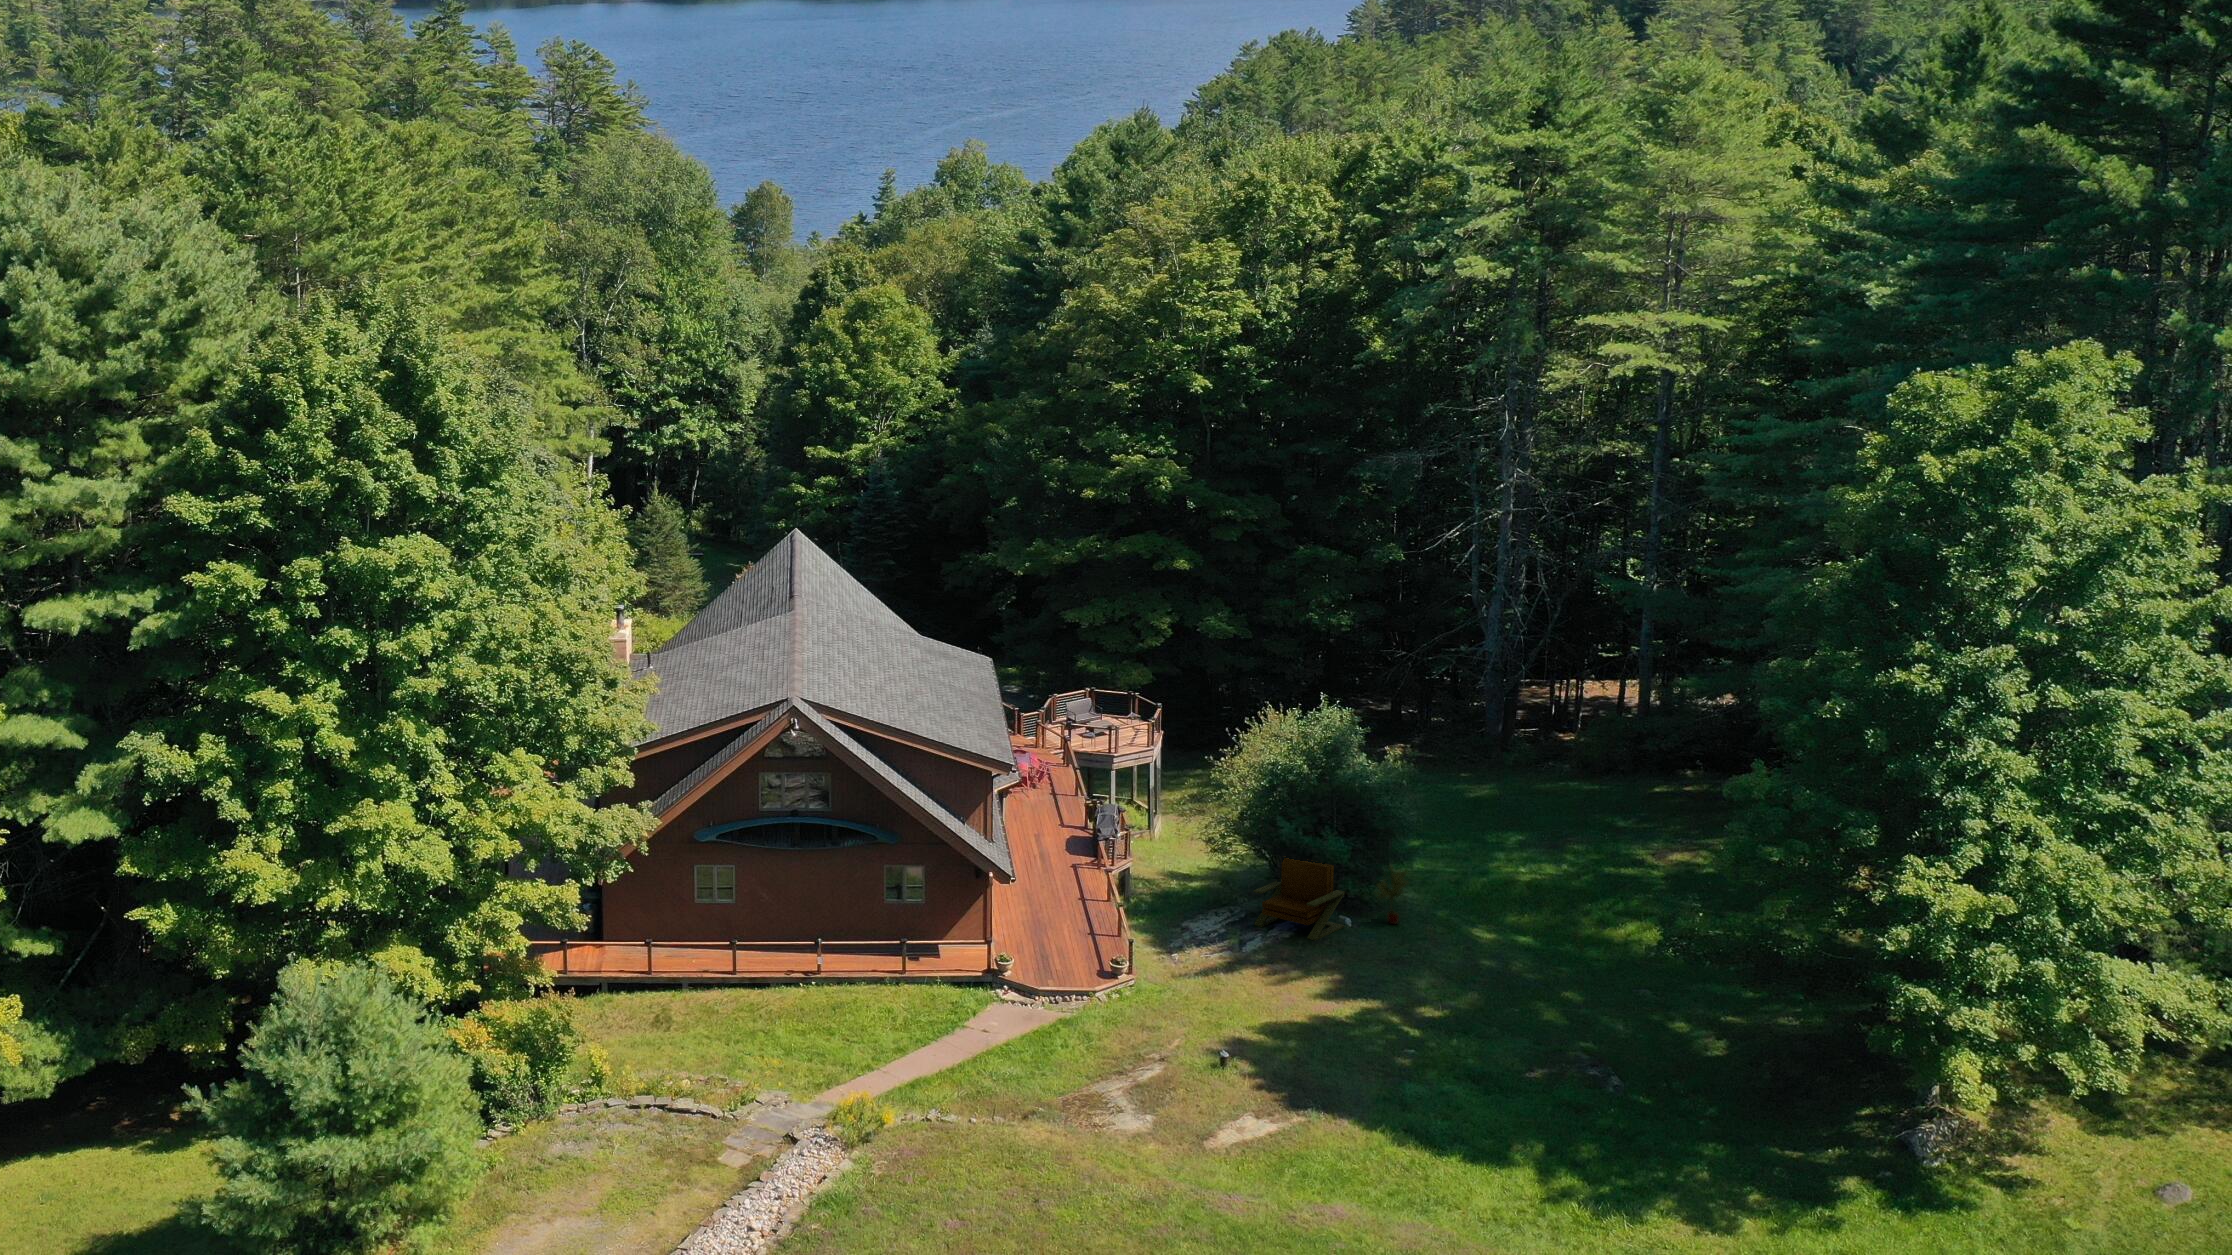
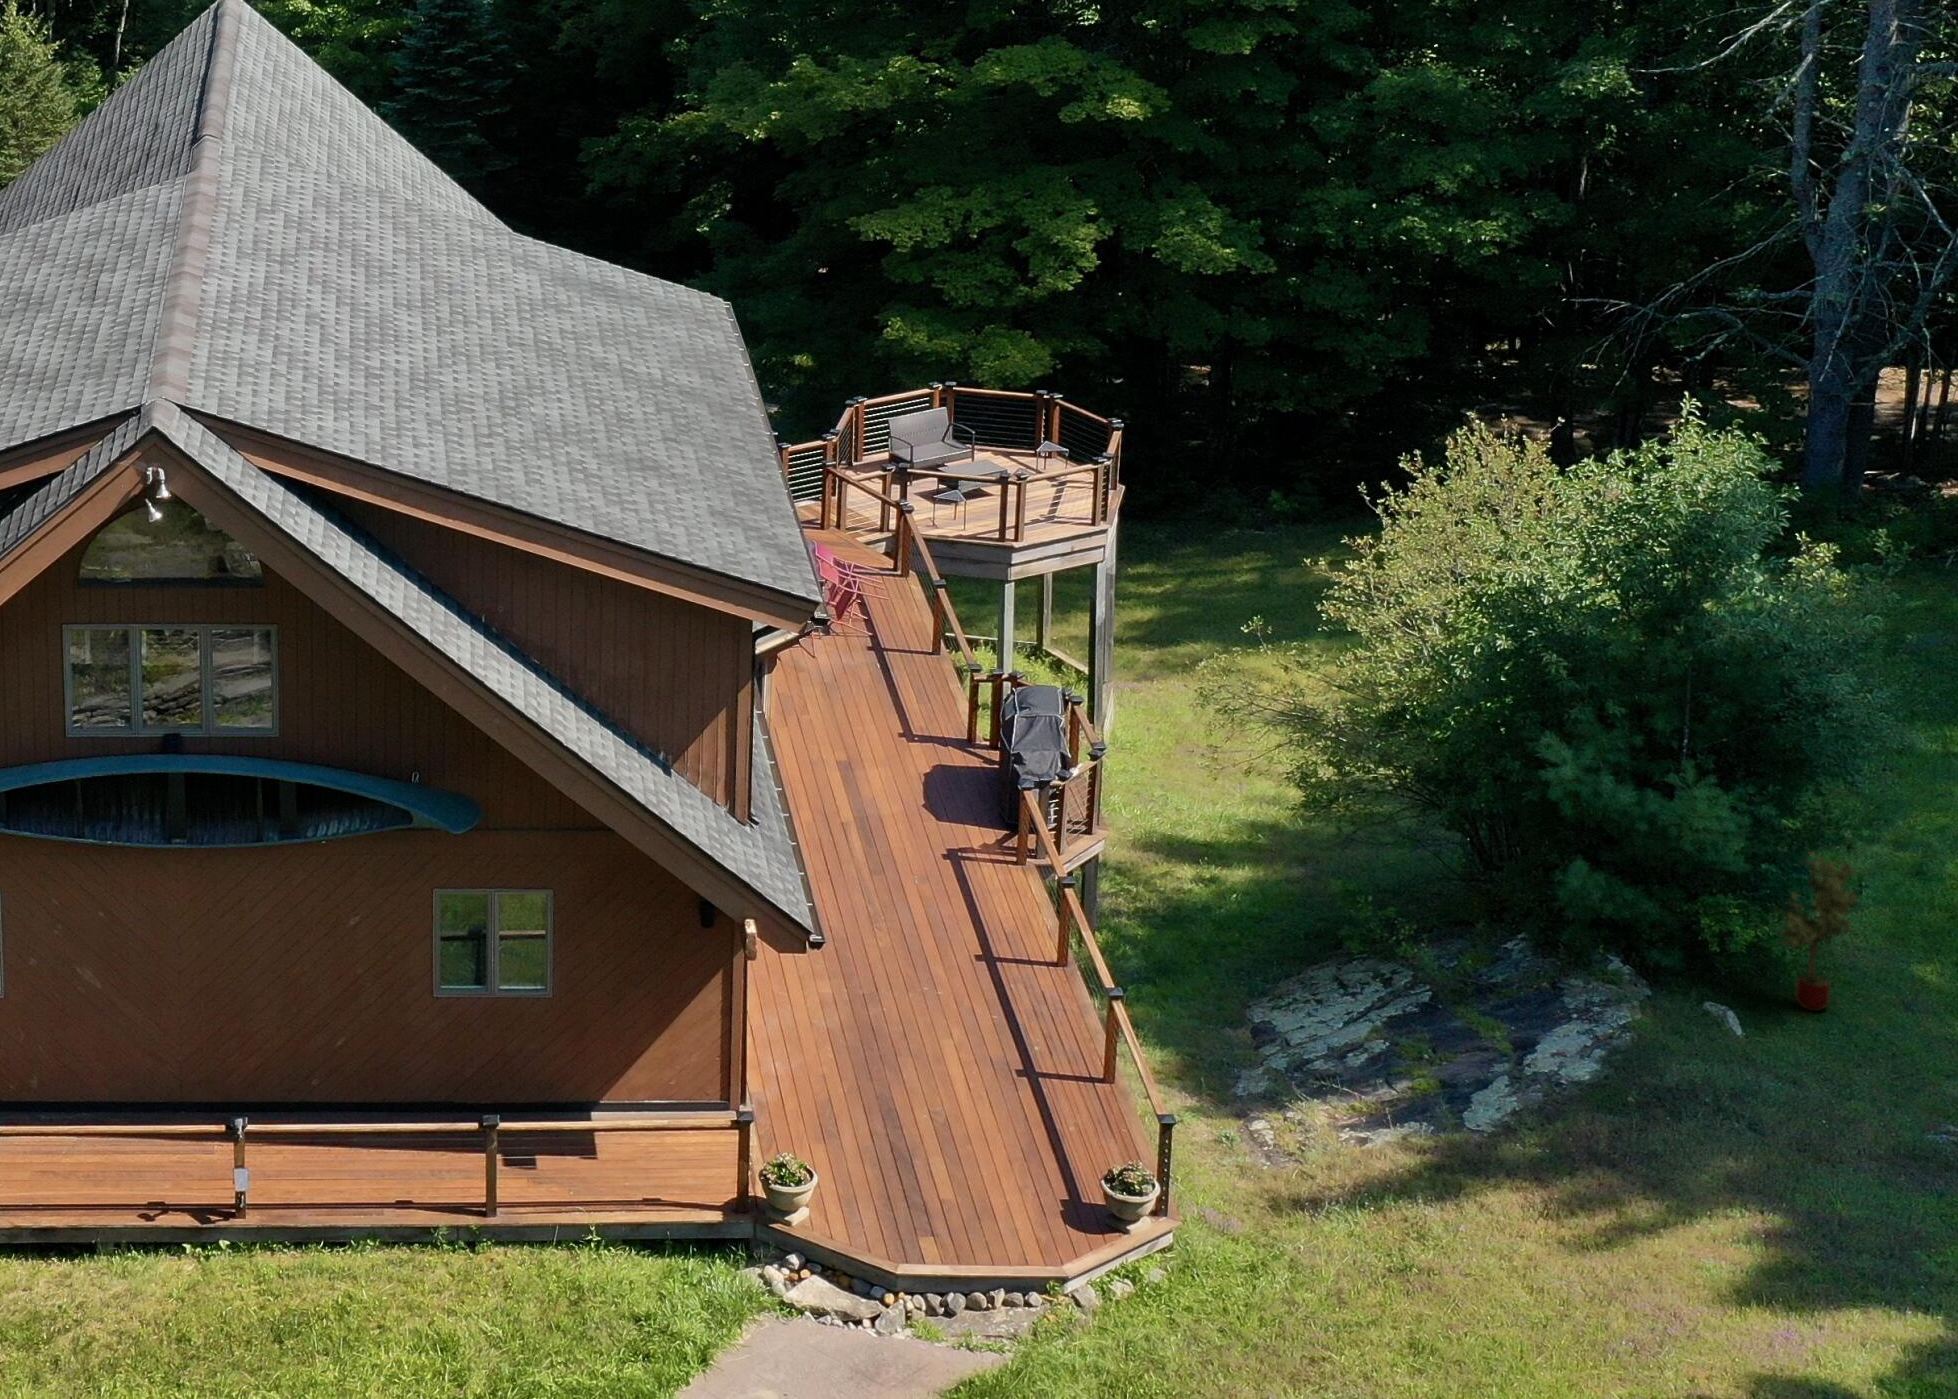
lounge chair: present [1253,856,1345,941] -> none [1443,826,1696,1071]

